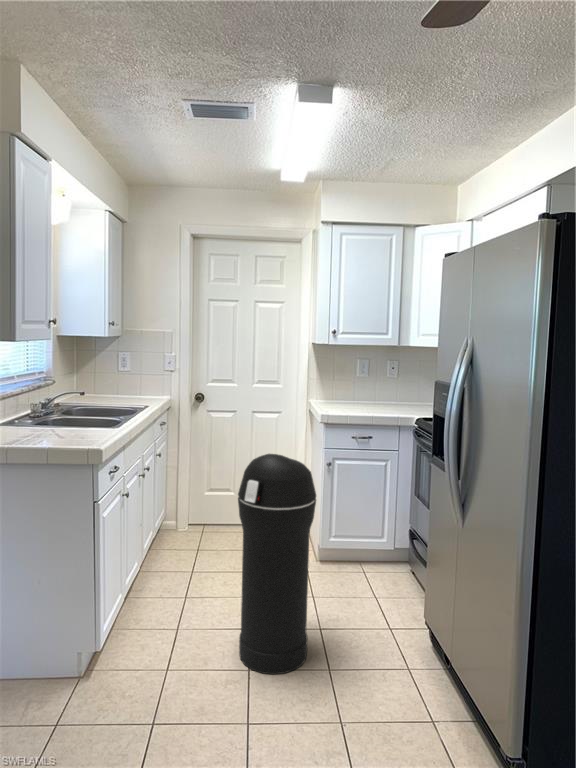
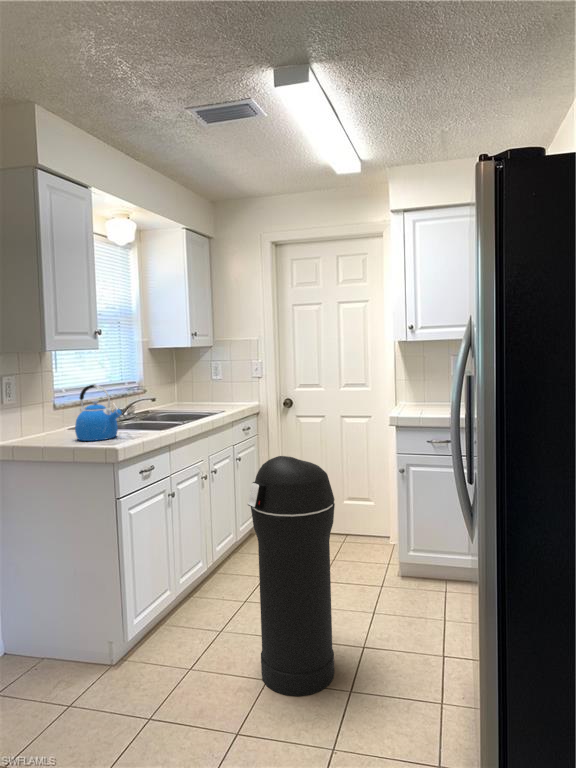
kettle: none [29,378,86,441] -> present [75,384,122,441]

